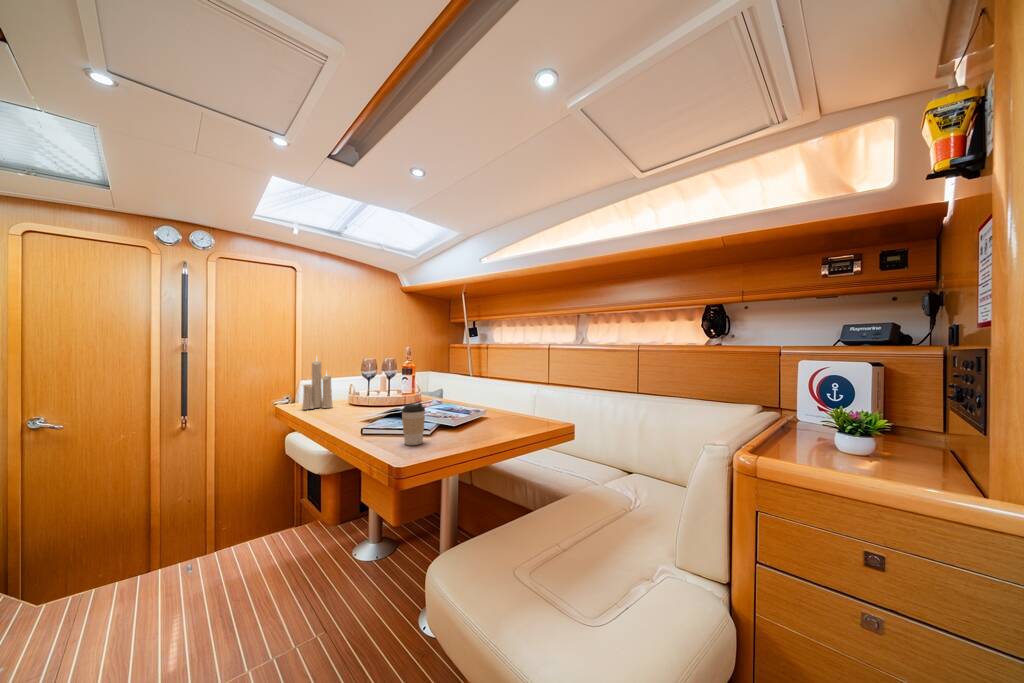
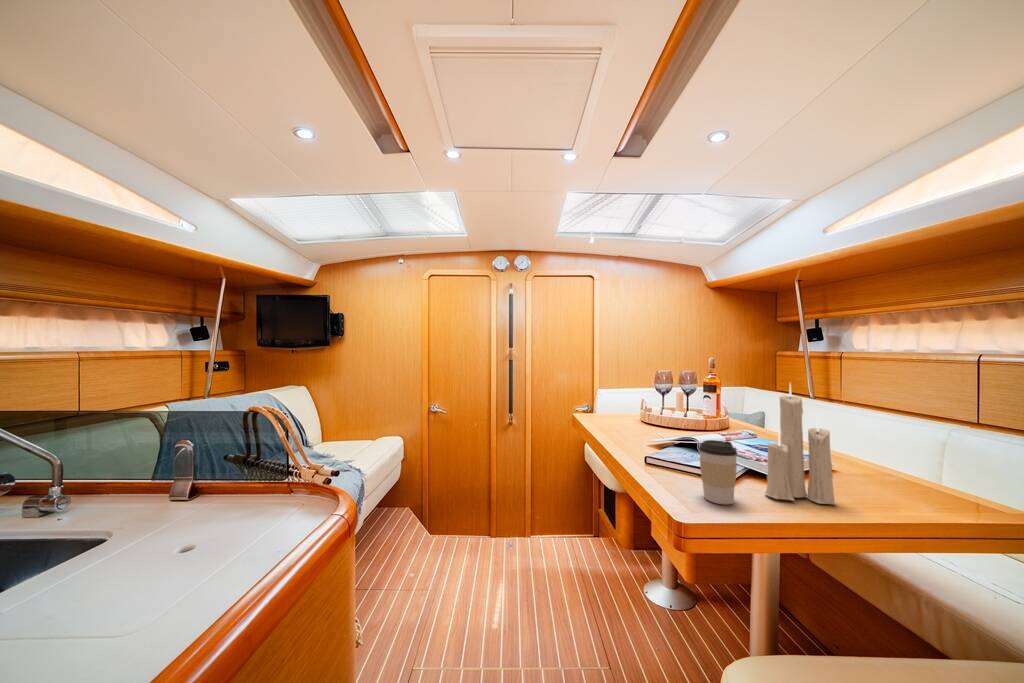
candle: present [302,358,332,409] -> present [765,384,835,504]

